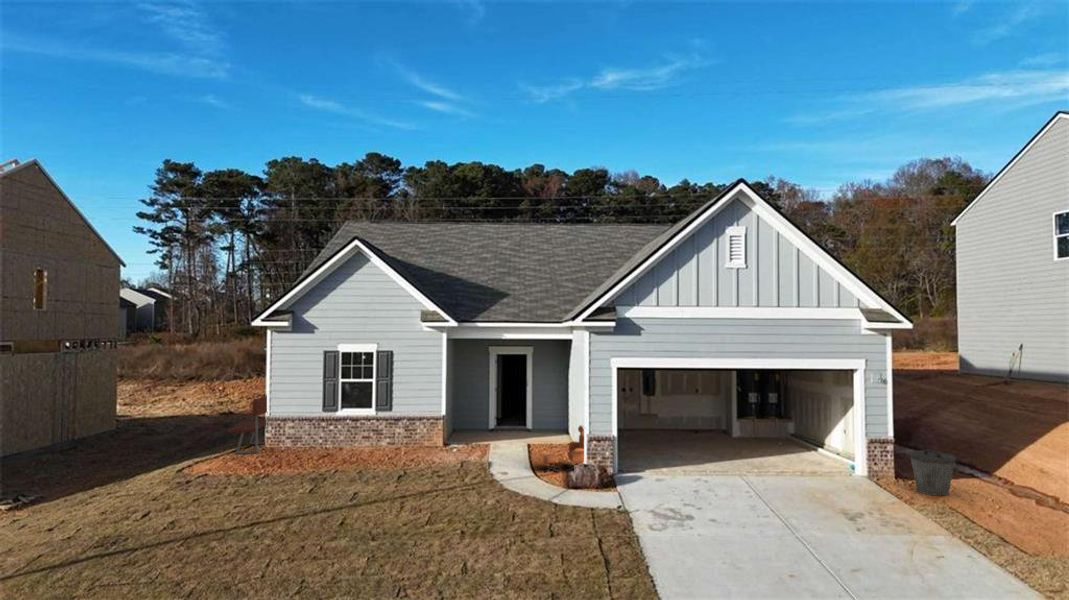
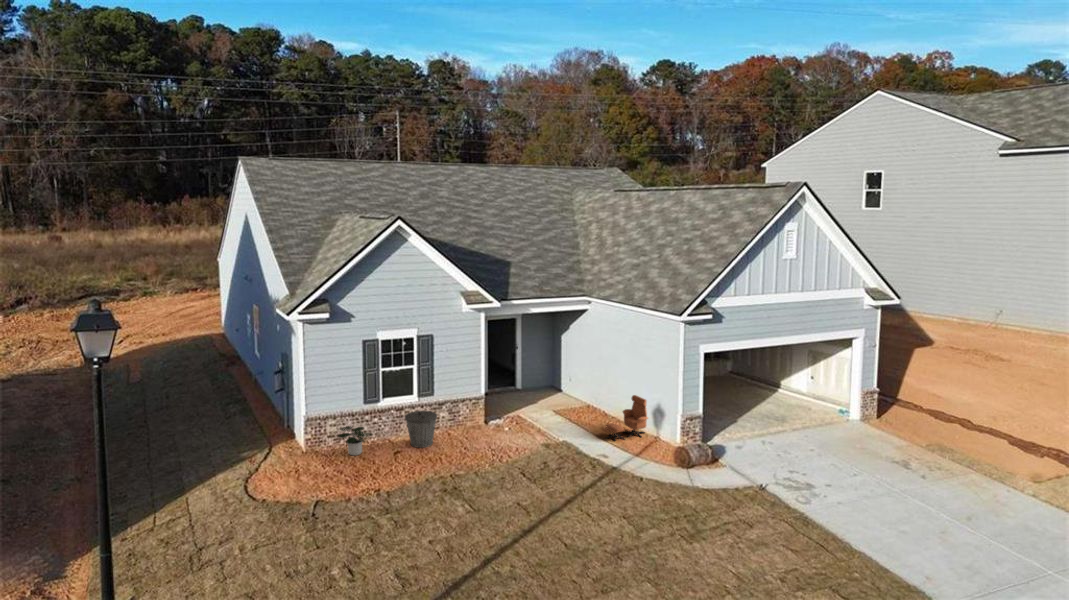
bench: present [227,395,268,454] -> none [253,388,299,462]
potted plant: none [288,429,319,457] -> present [338,427,372,455]
trash can: present [909,449,956,496] -> present [405,411,437,448]

